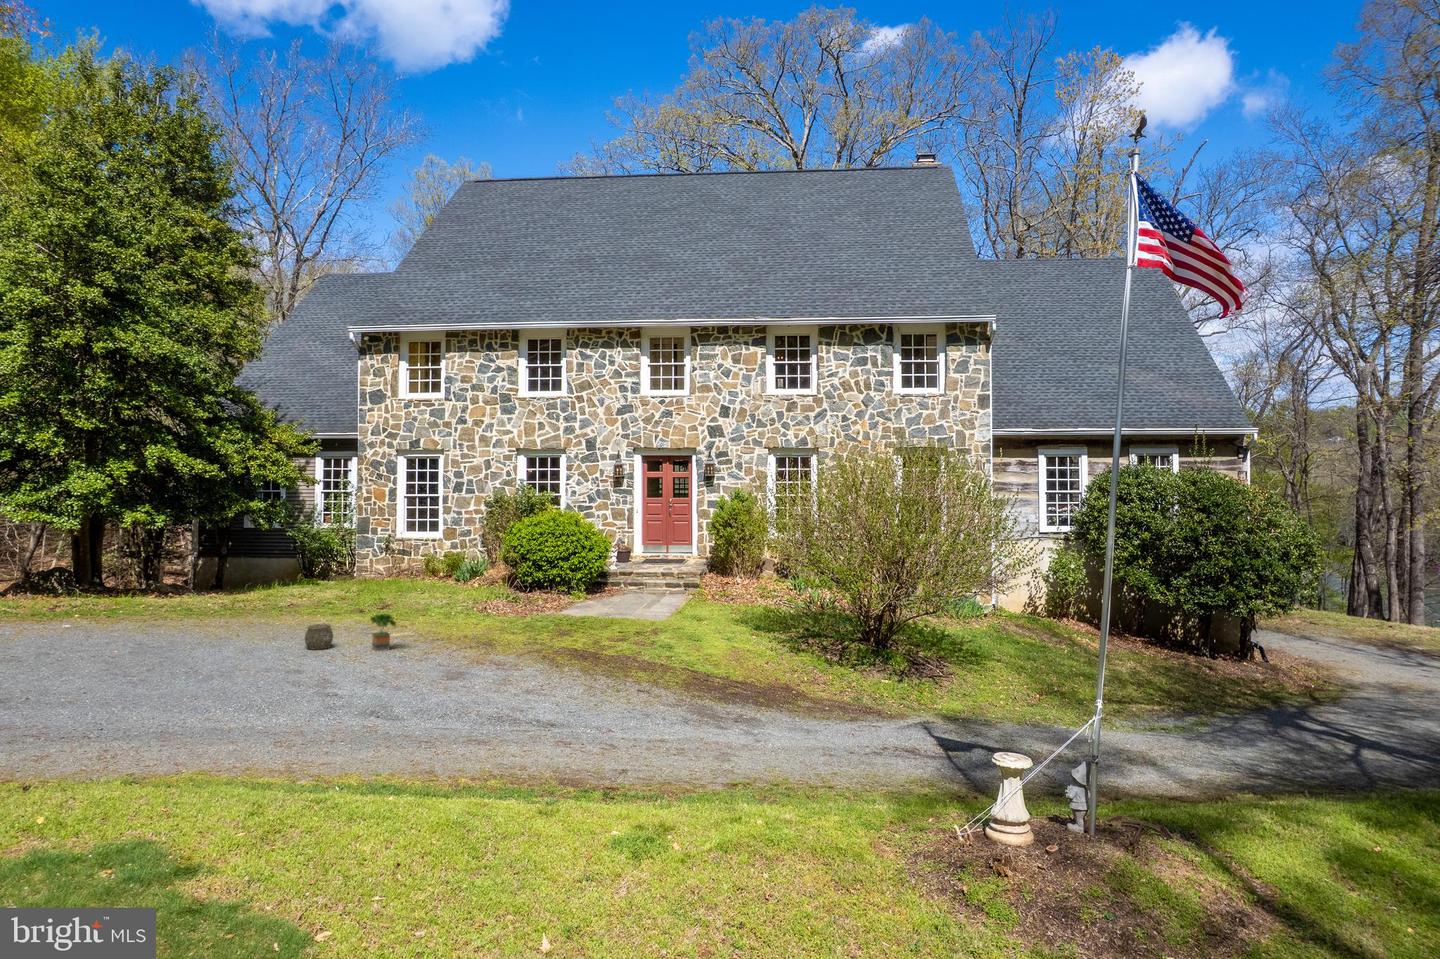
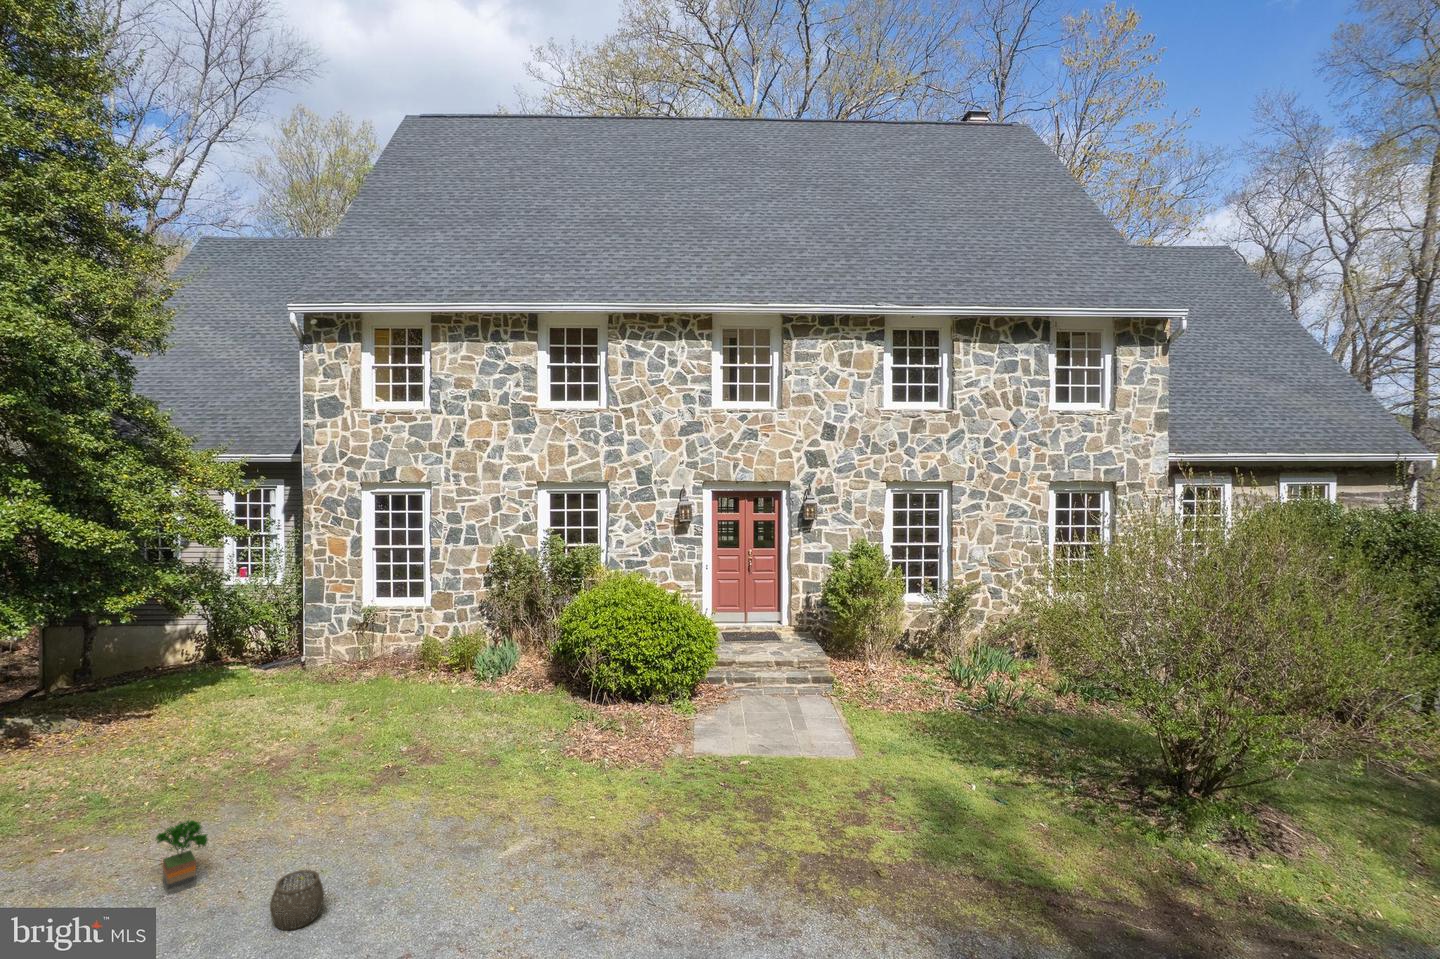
potted tree: present [370,614,396,651] -> present [156,820,208,895]

